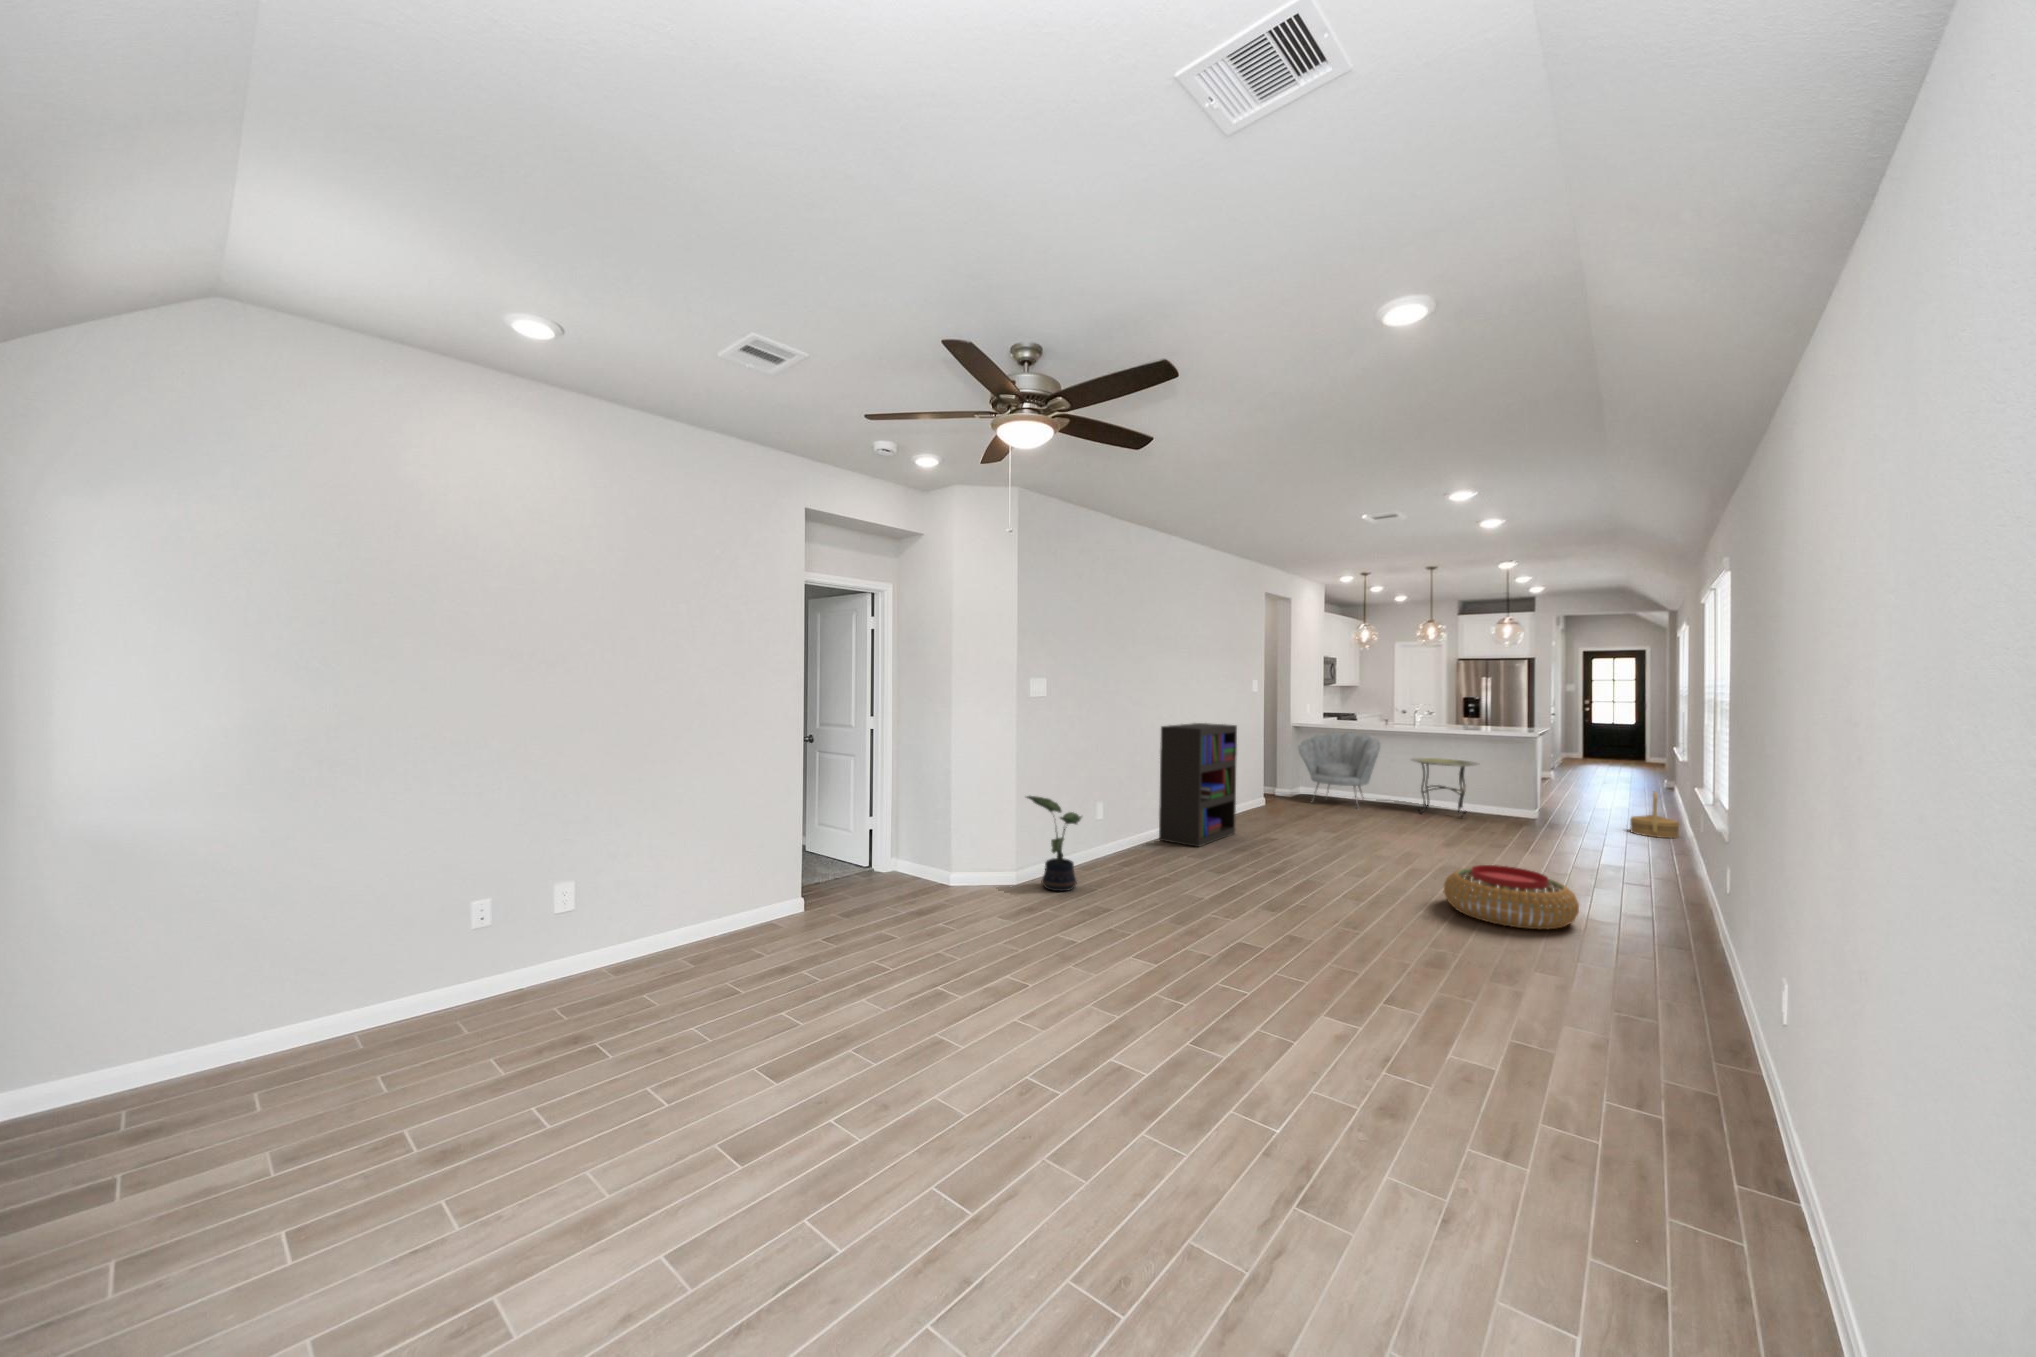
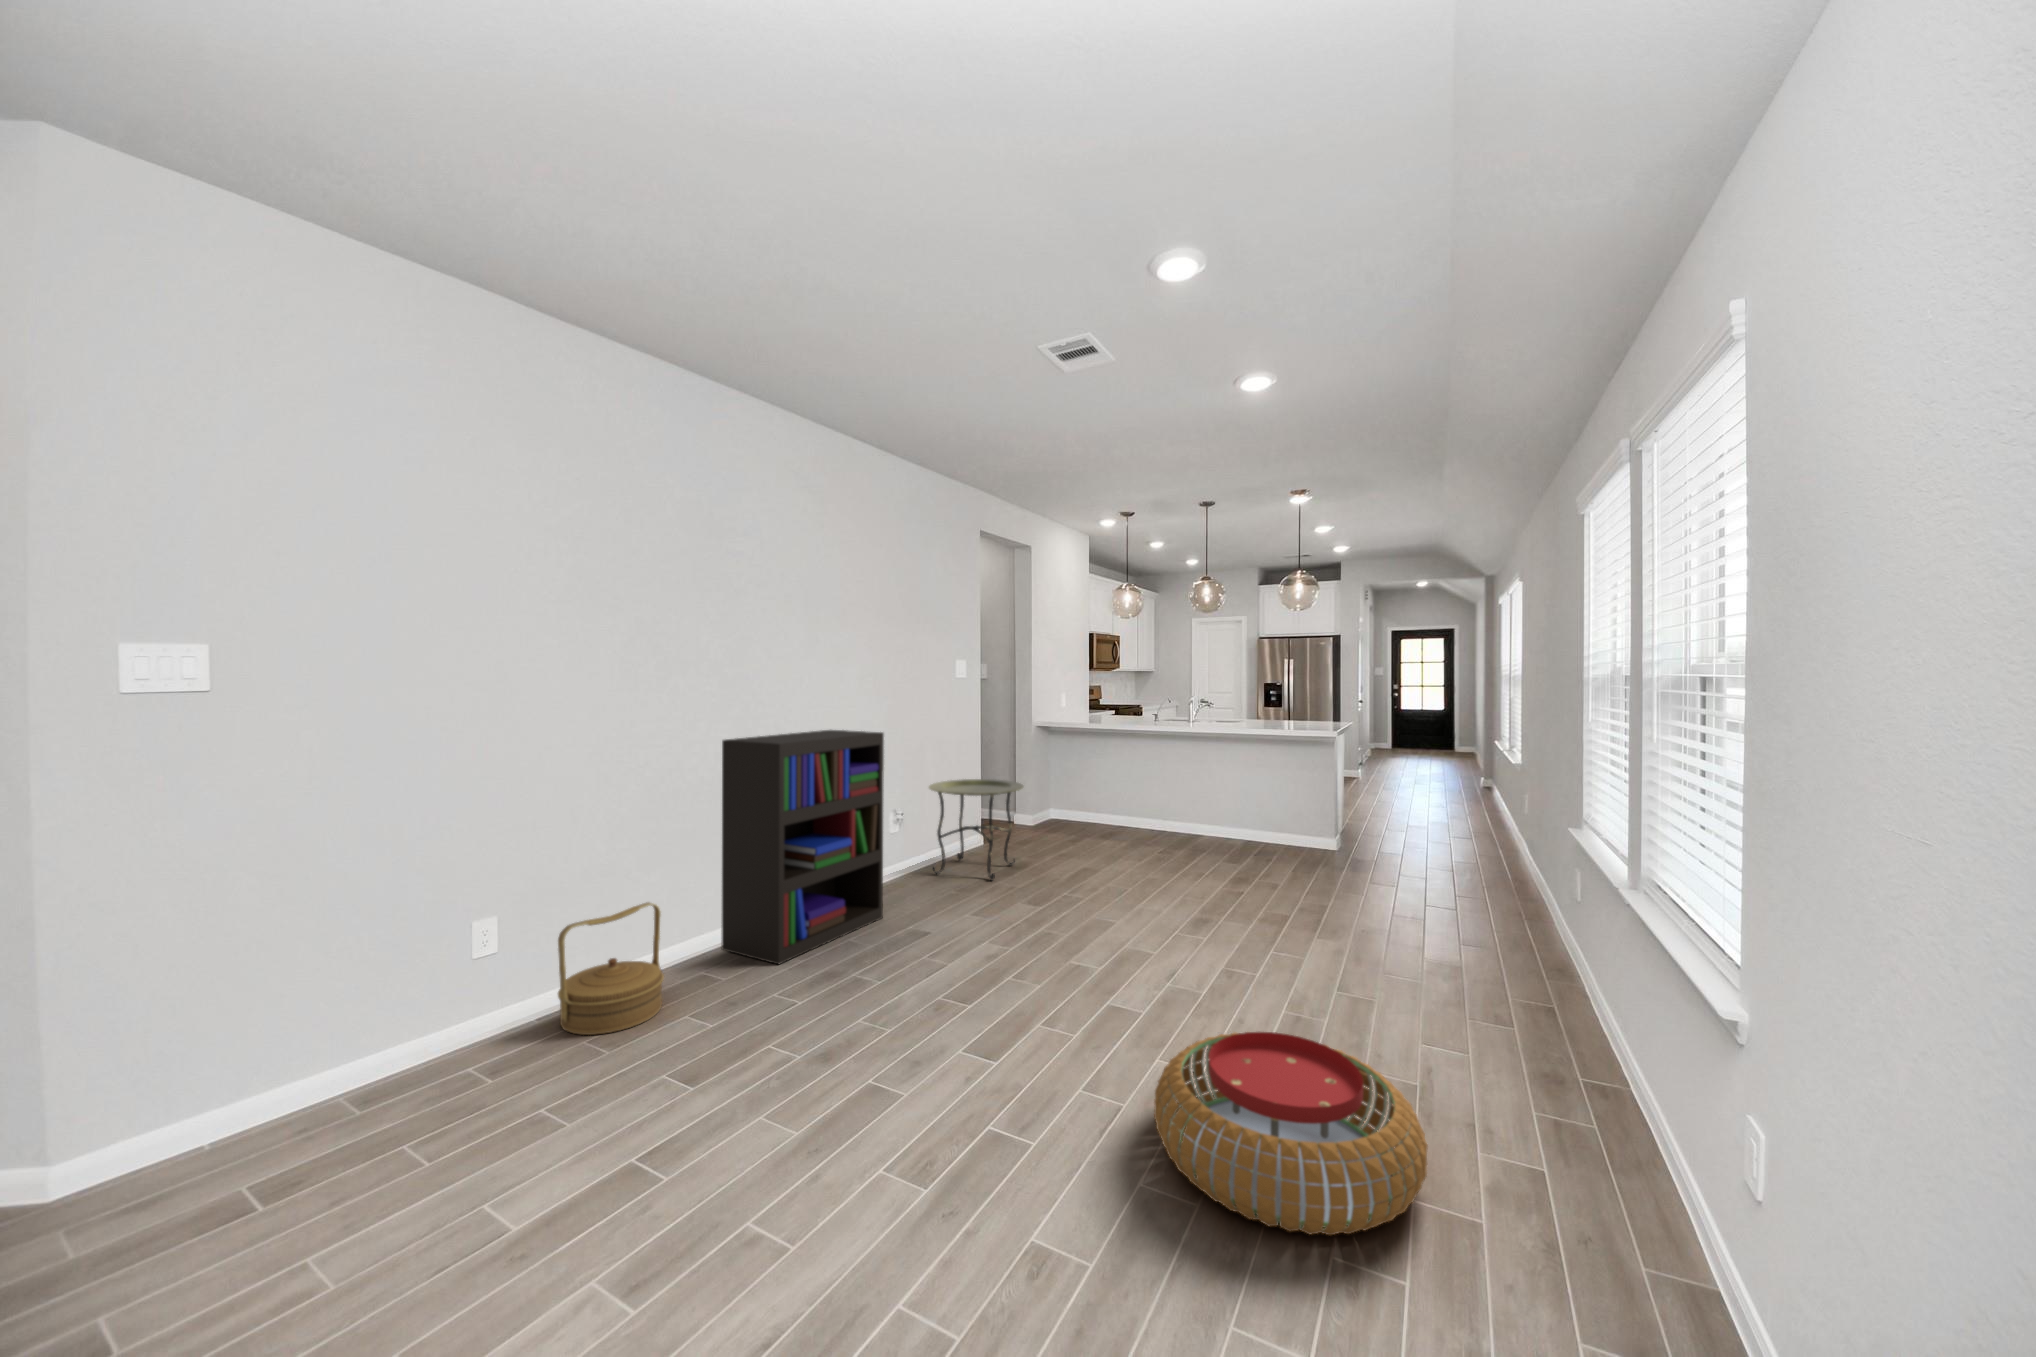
armchair: present [1299,732,1380,799] -> none [1037,733,1145,844]
side table: present [1411,758,1478,817] -> present [929,779,1024,880]
woven basket: present [1630,792,1679,838] -> present [558,902,664,1035]
potted plant: present [1027,796,1081,891] -> none [140,941,353,1208]

